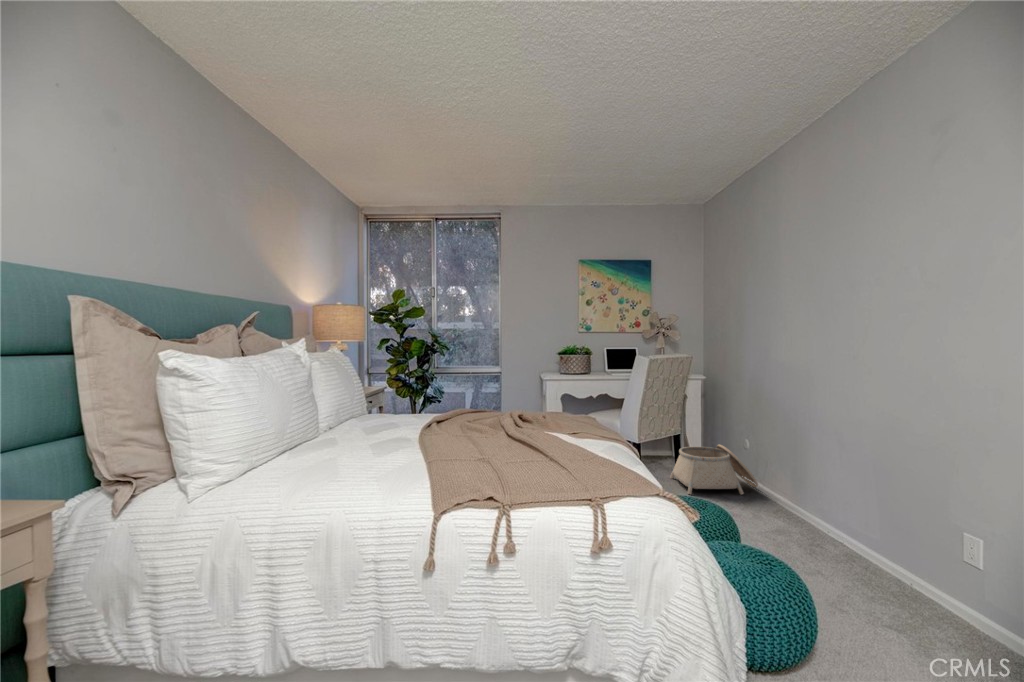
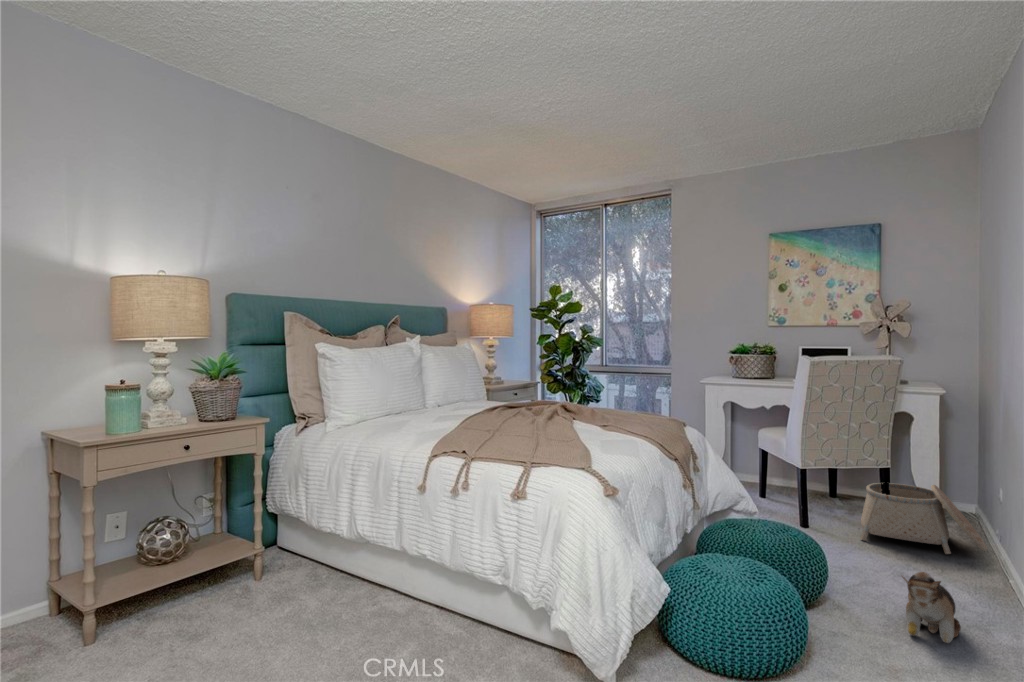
plush toy: none [799,523,854,576] -> present [902,572,961,643]

